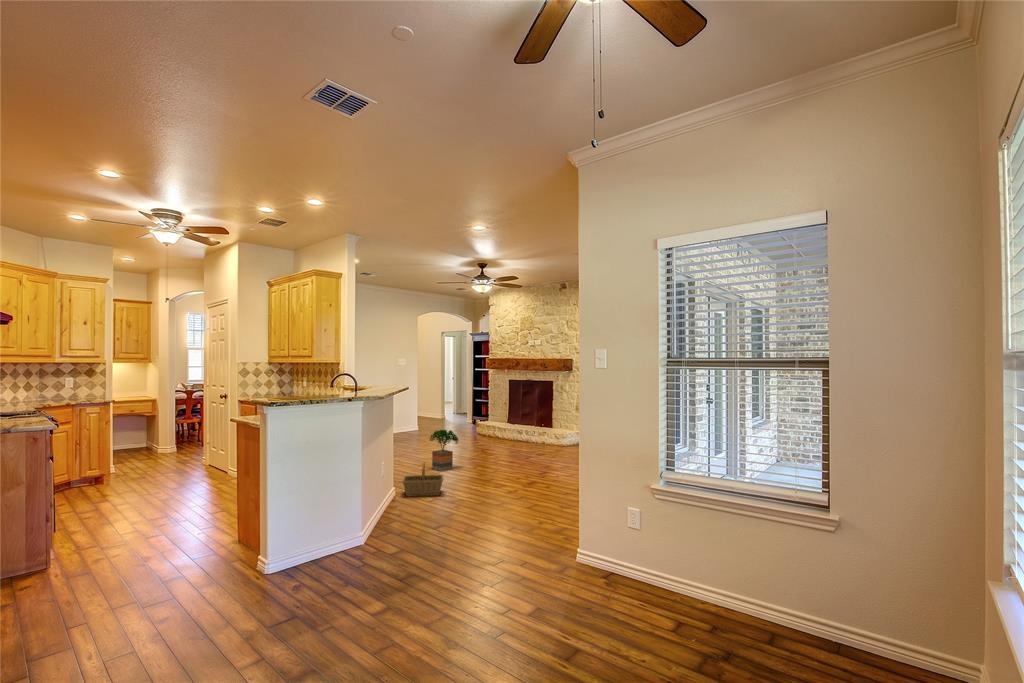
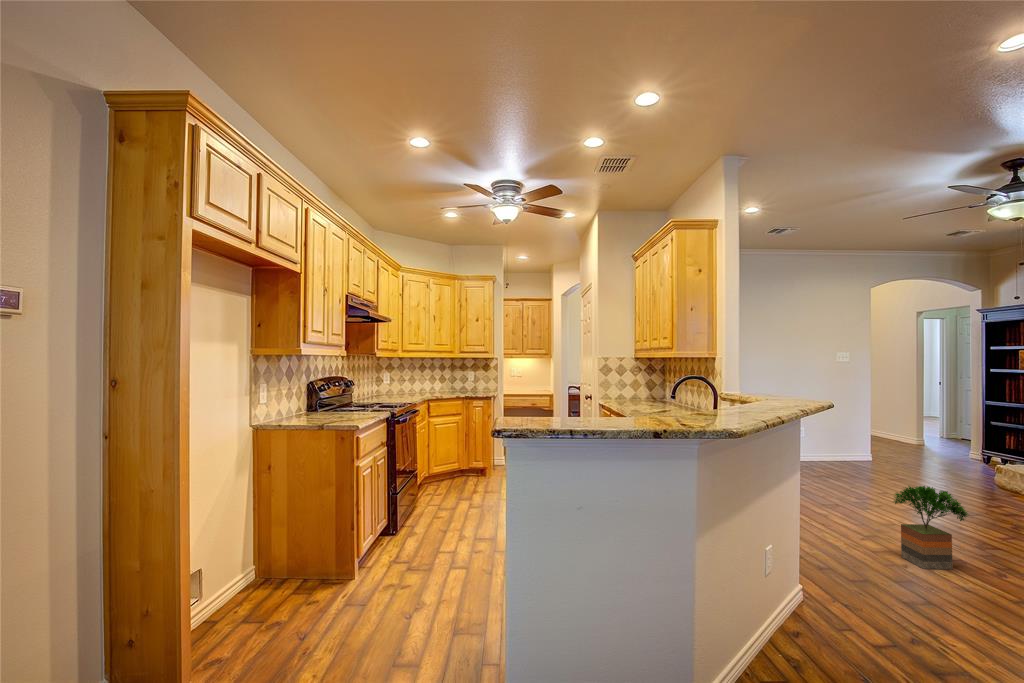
basket: present [403,463,443,496] -> none [830,561,933,647]

